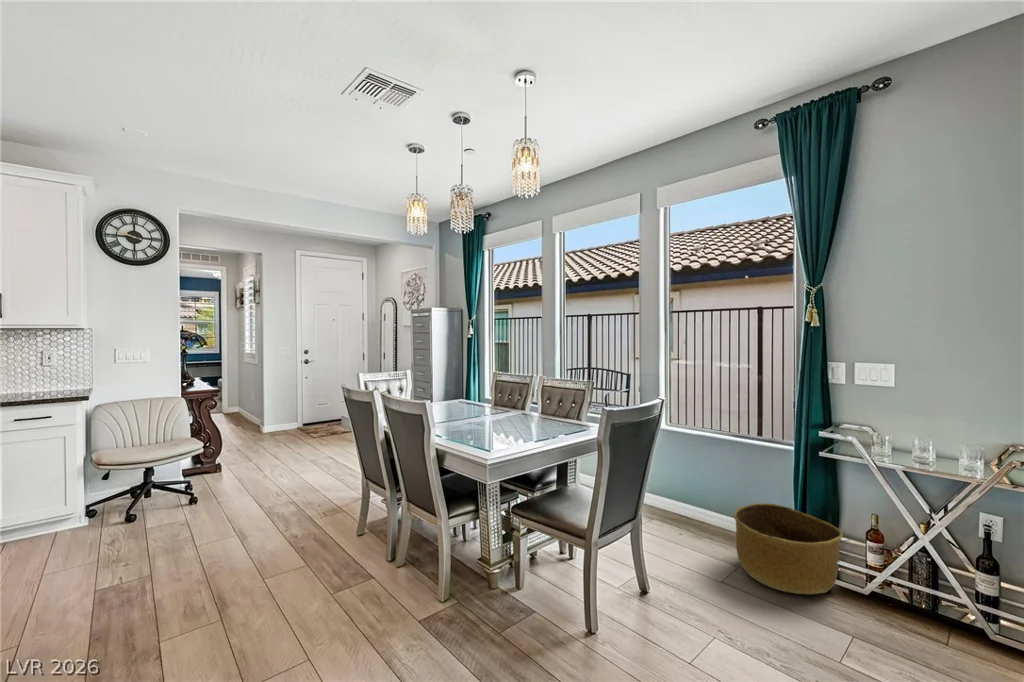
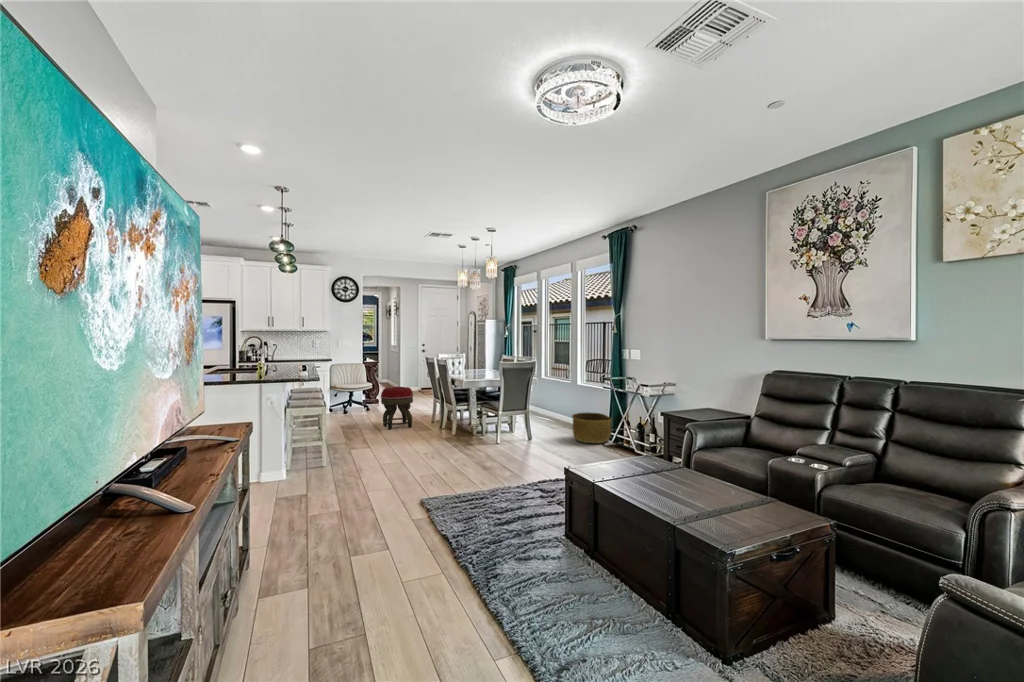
footstool: none [228,463,317,589] -> present [381,387,413,430]

